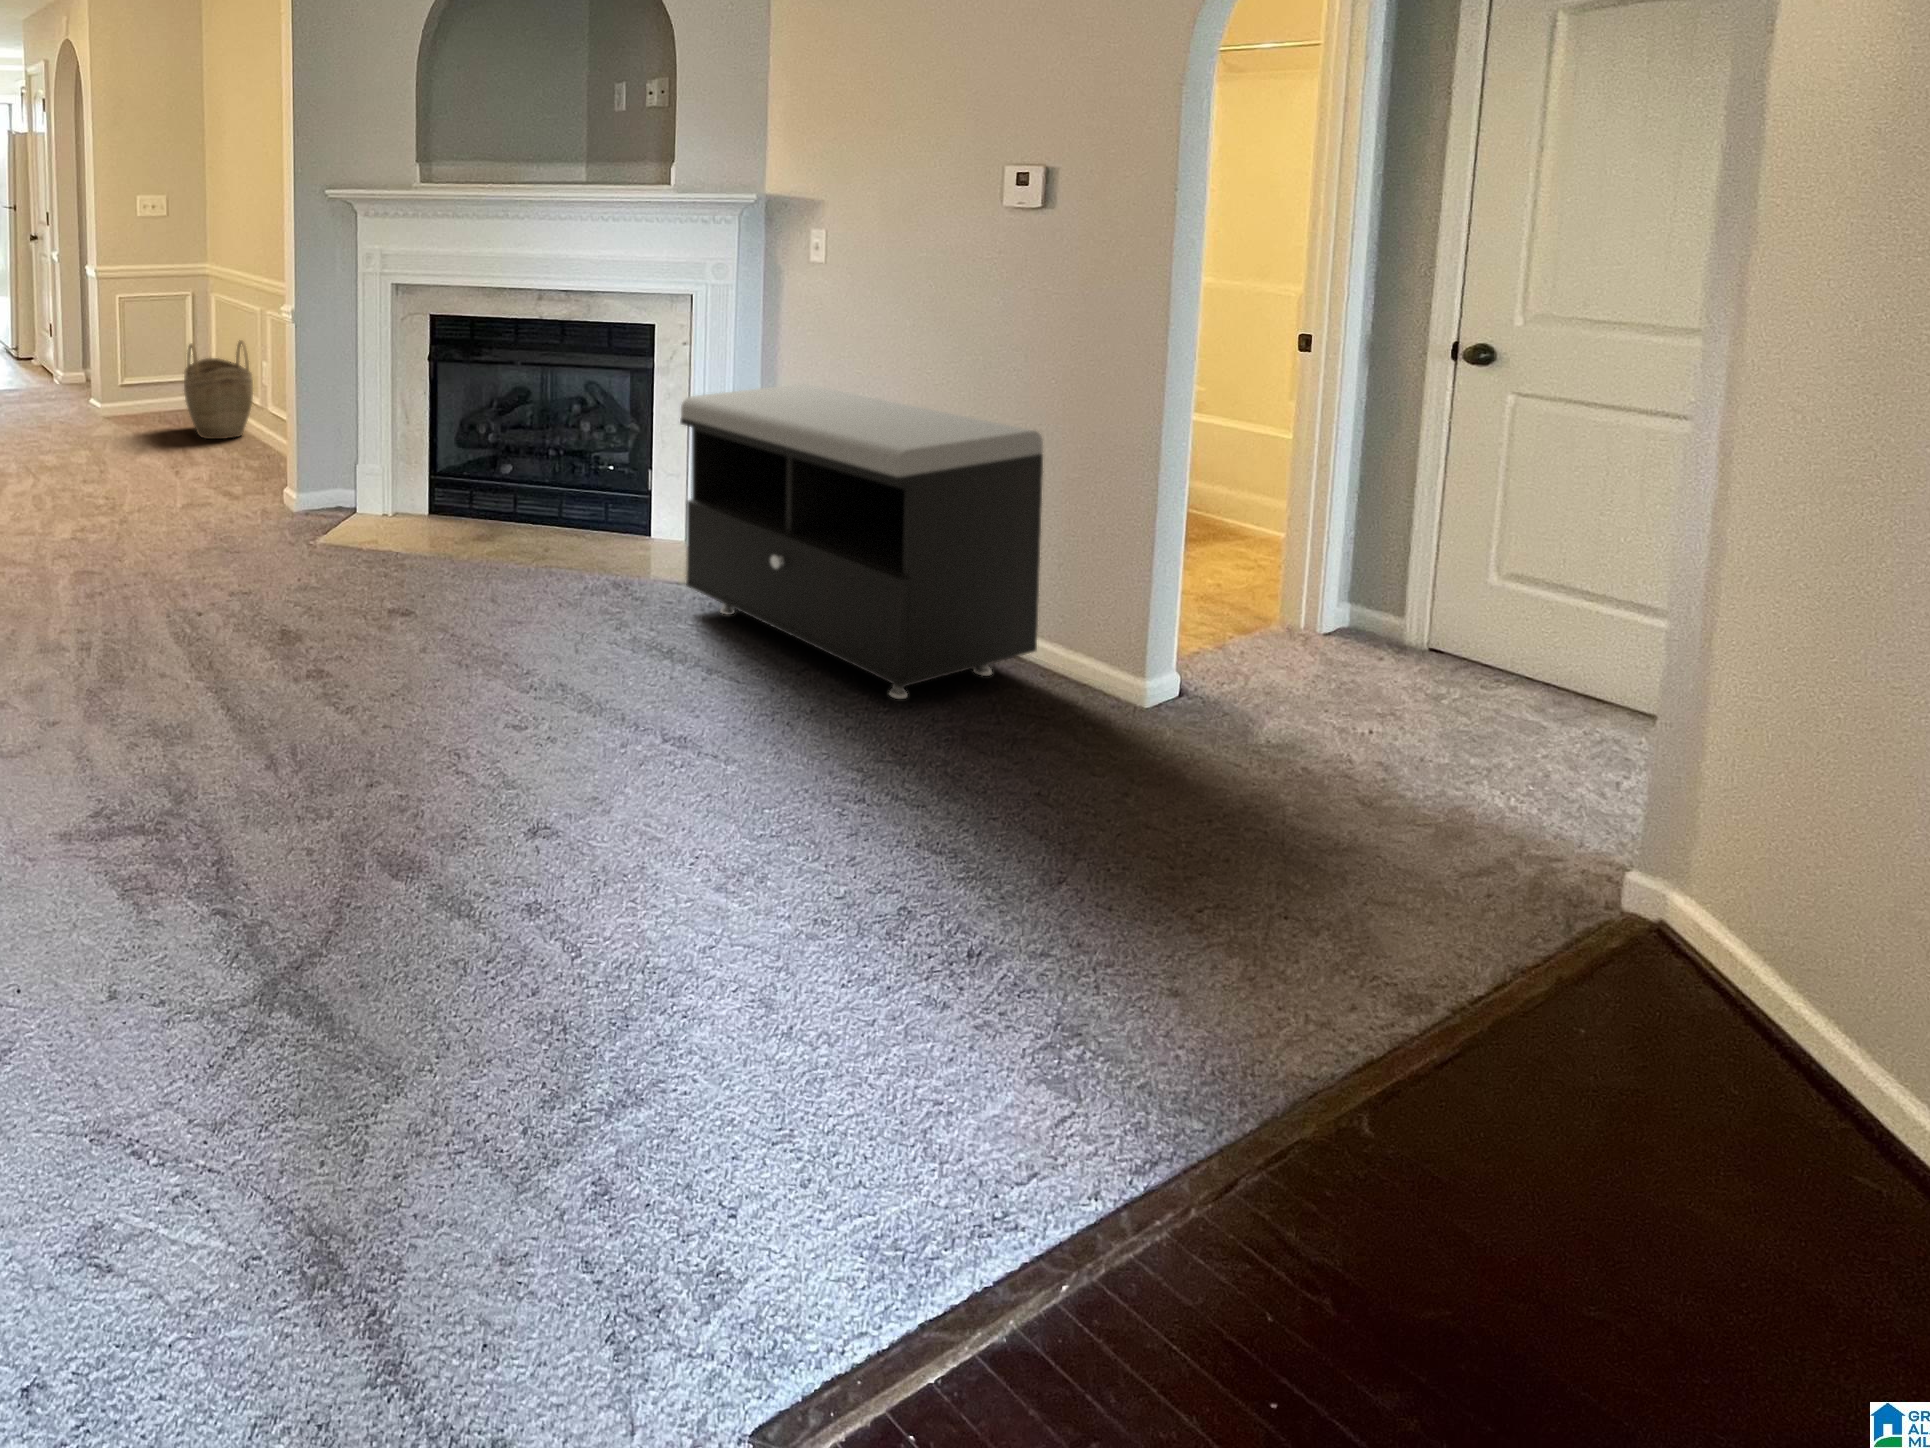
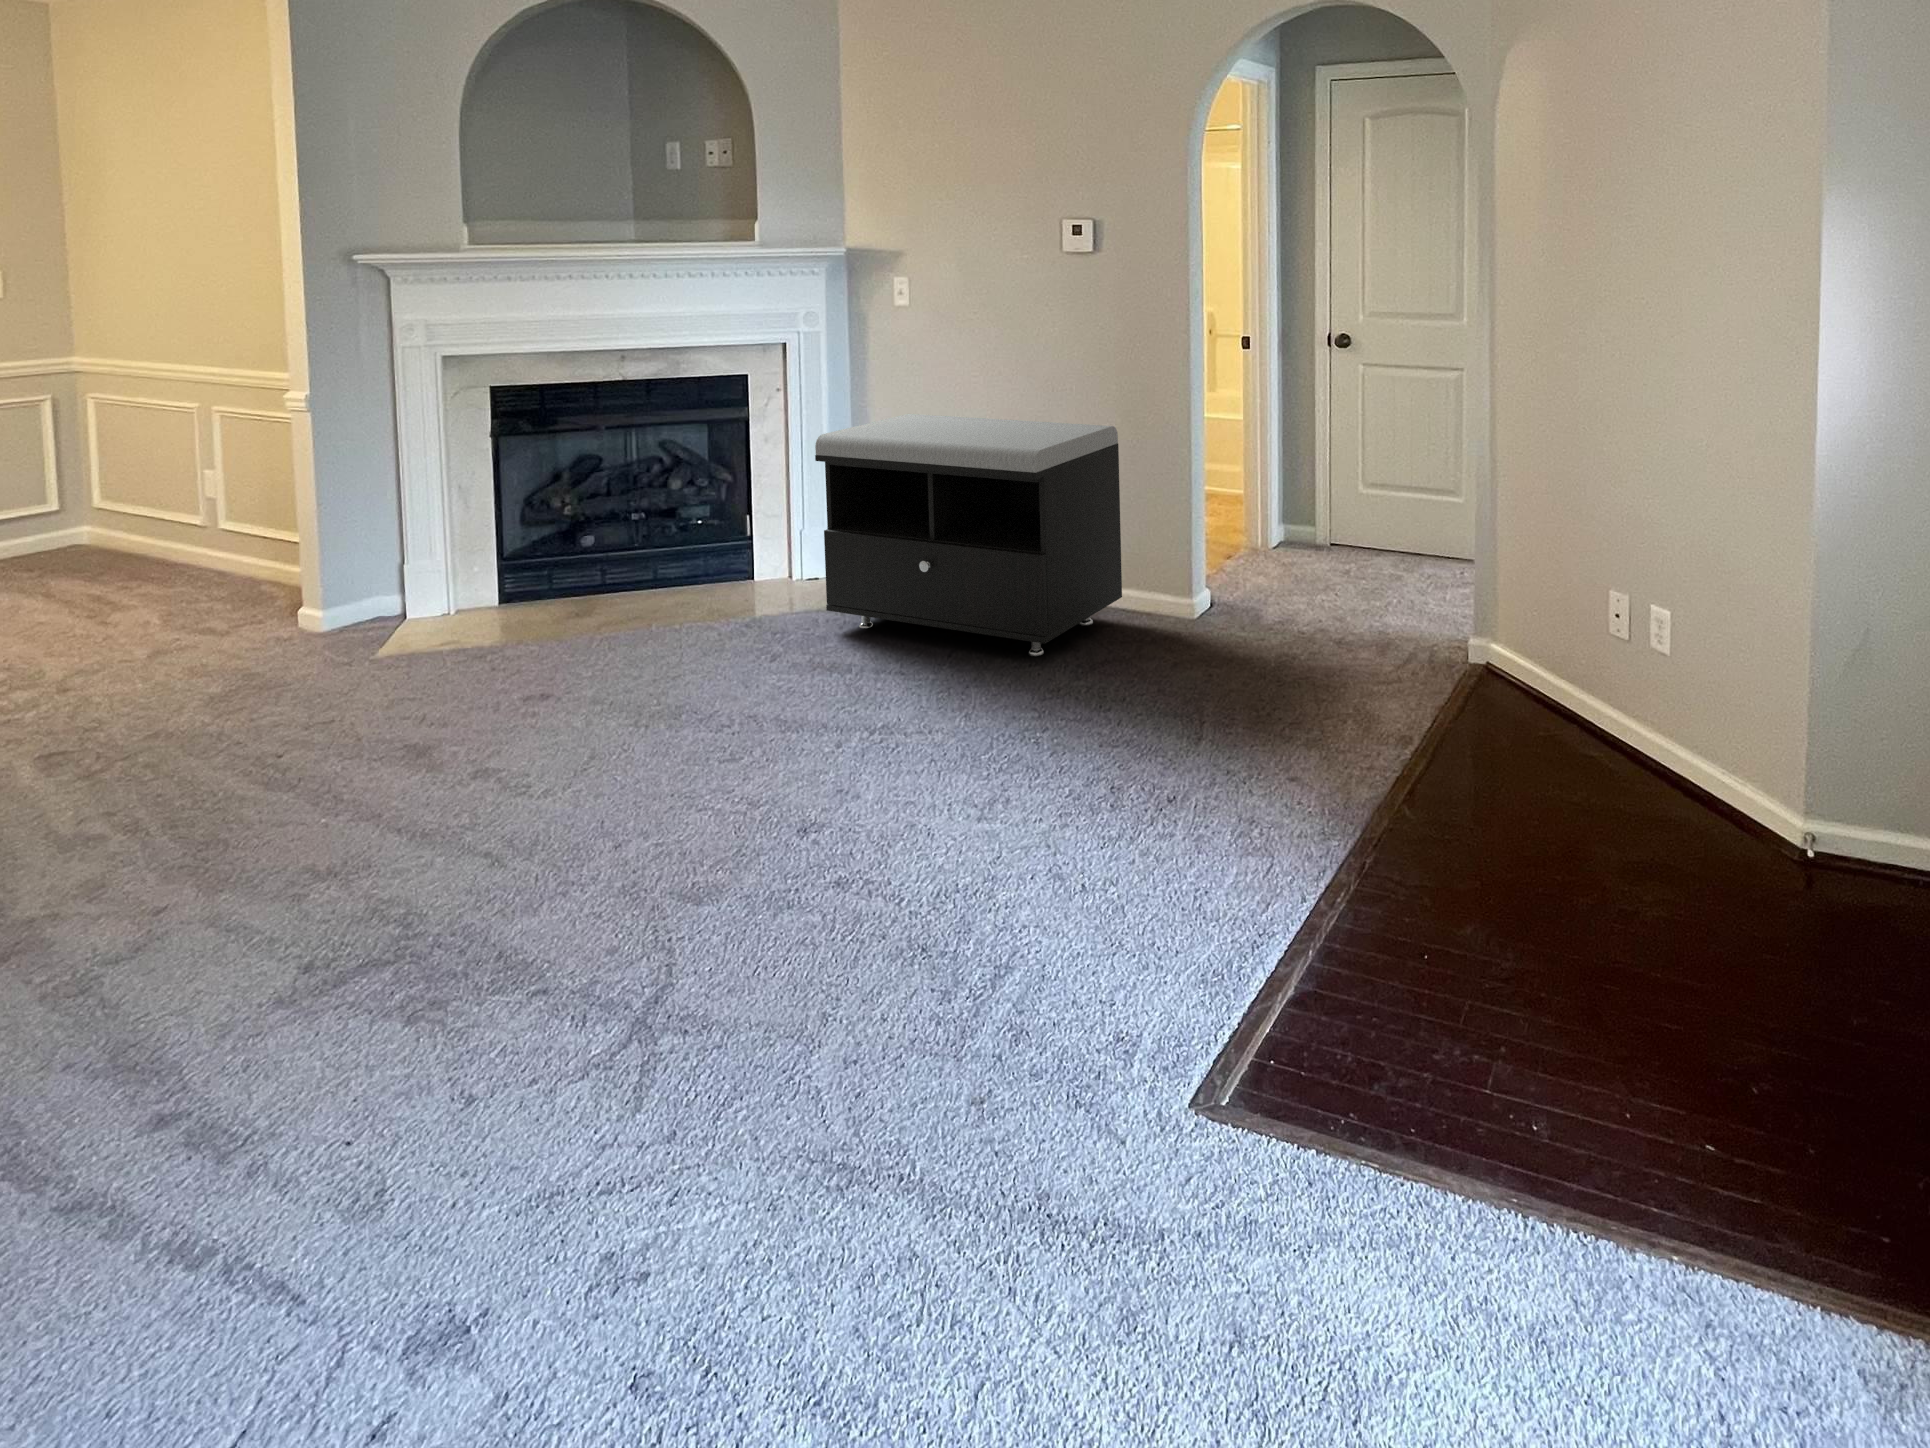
woven basket: present [184,340,253,439] -> none [45,445,171,579]

